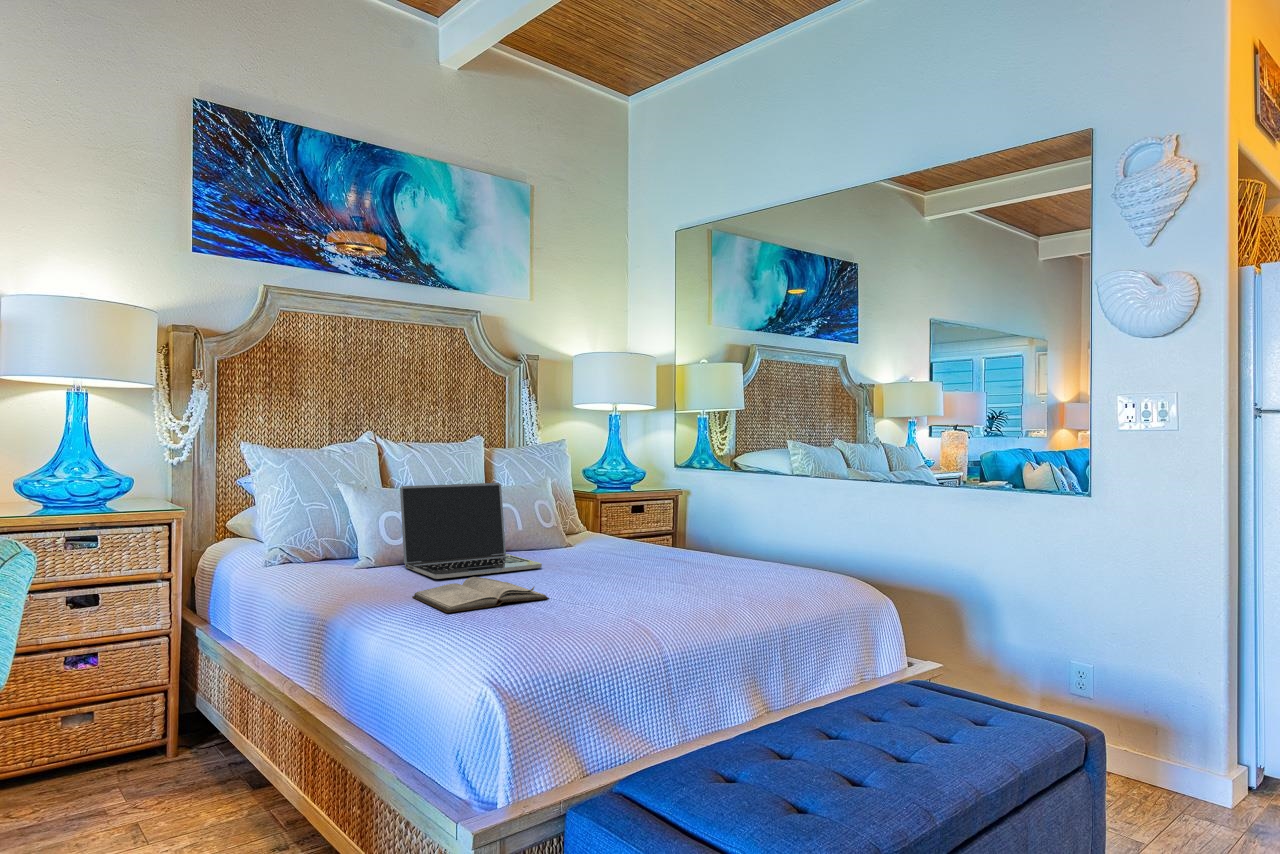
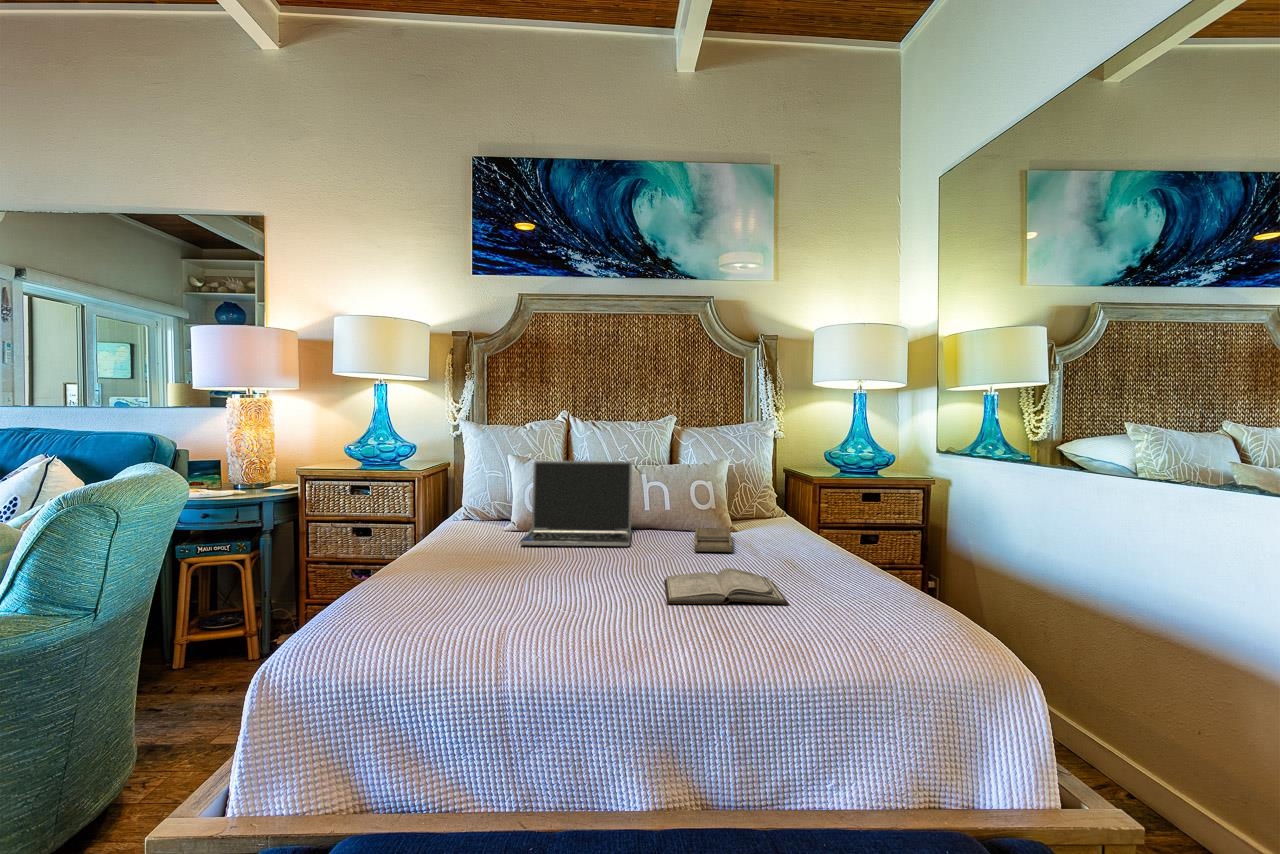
tray: none [573,542,641,564] -> present [694,527,733,552]
diary: present [412,577,549,613] -> present [664,568,789,605]

